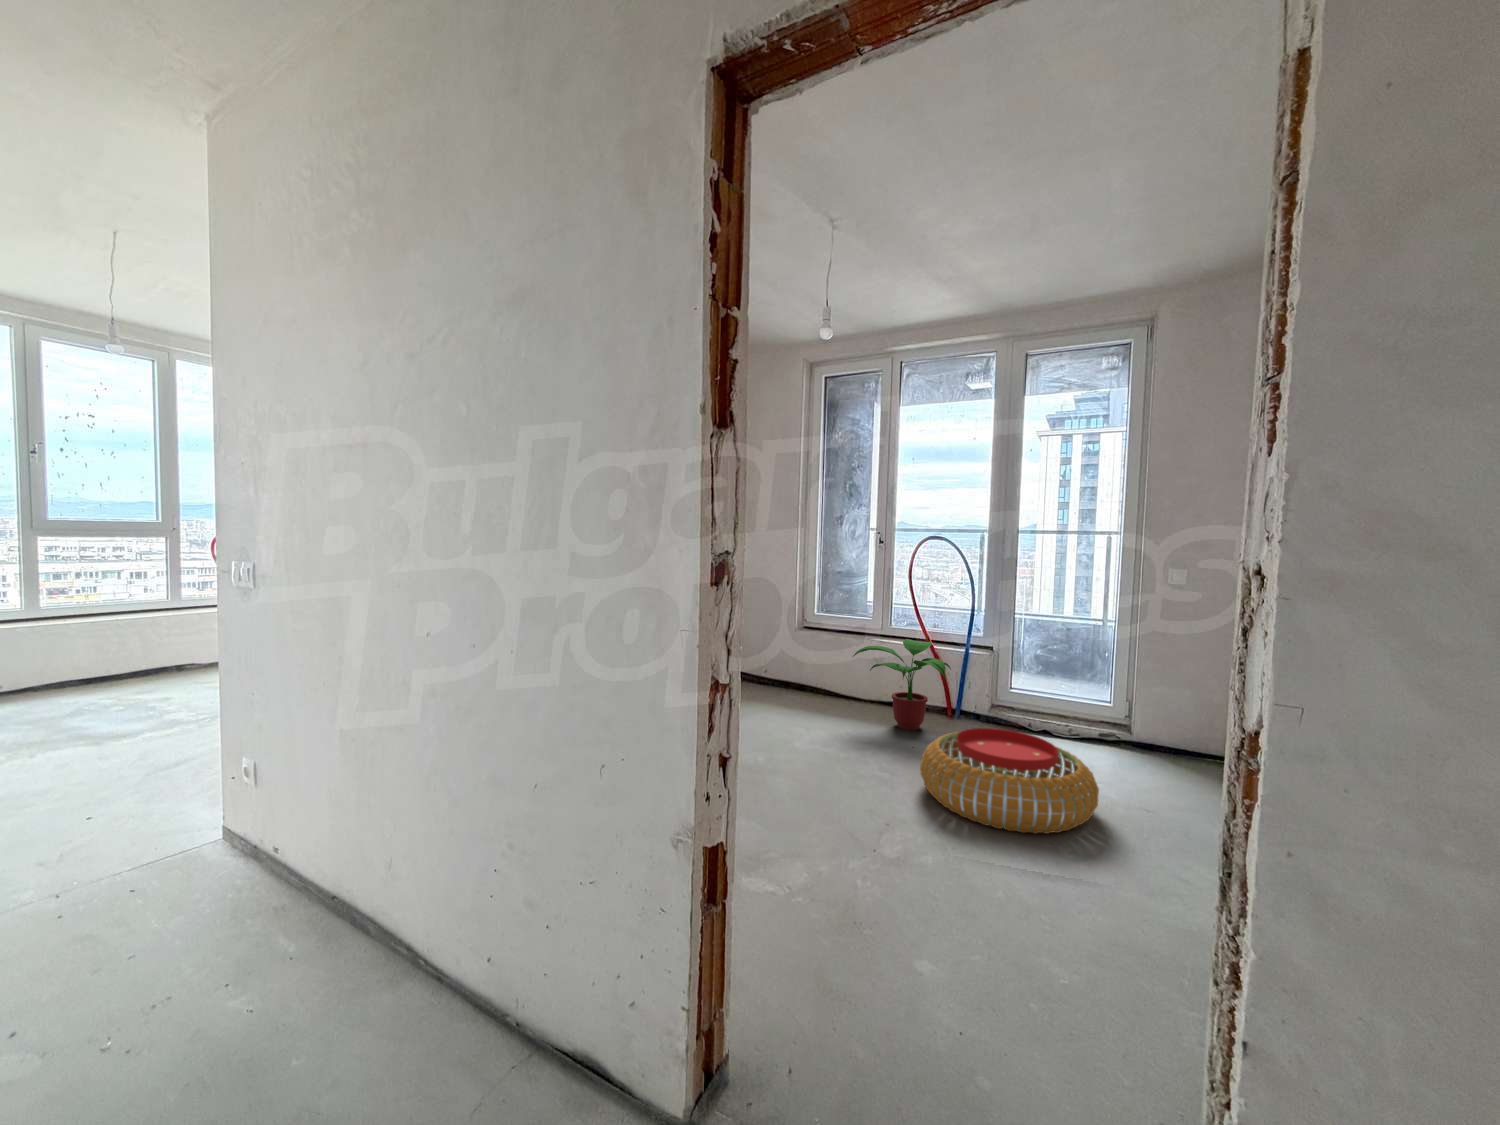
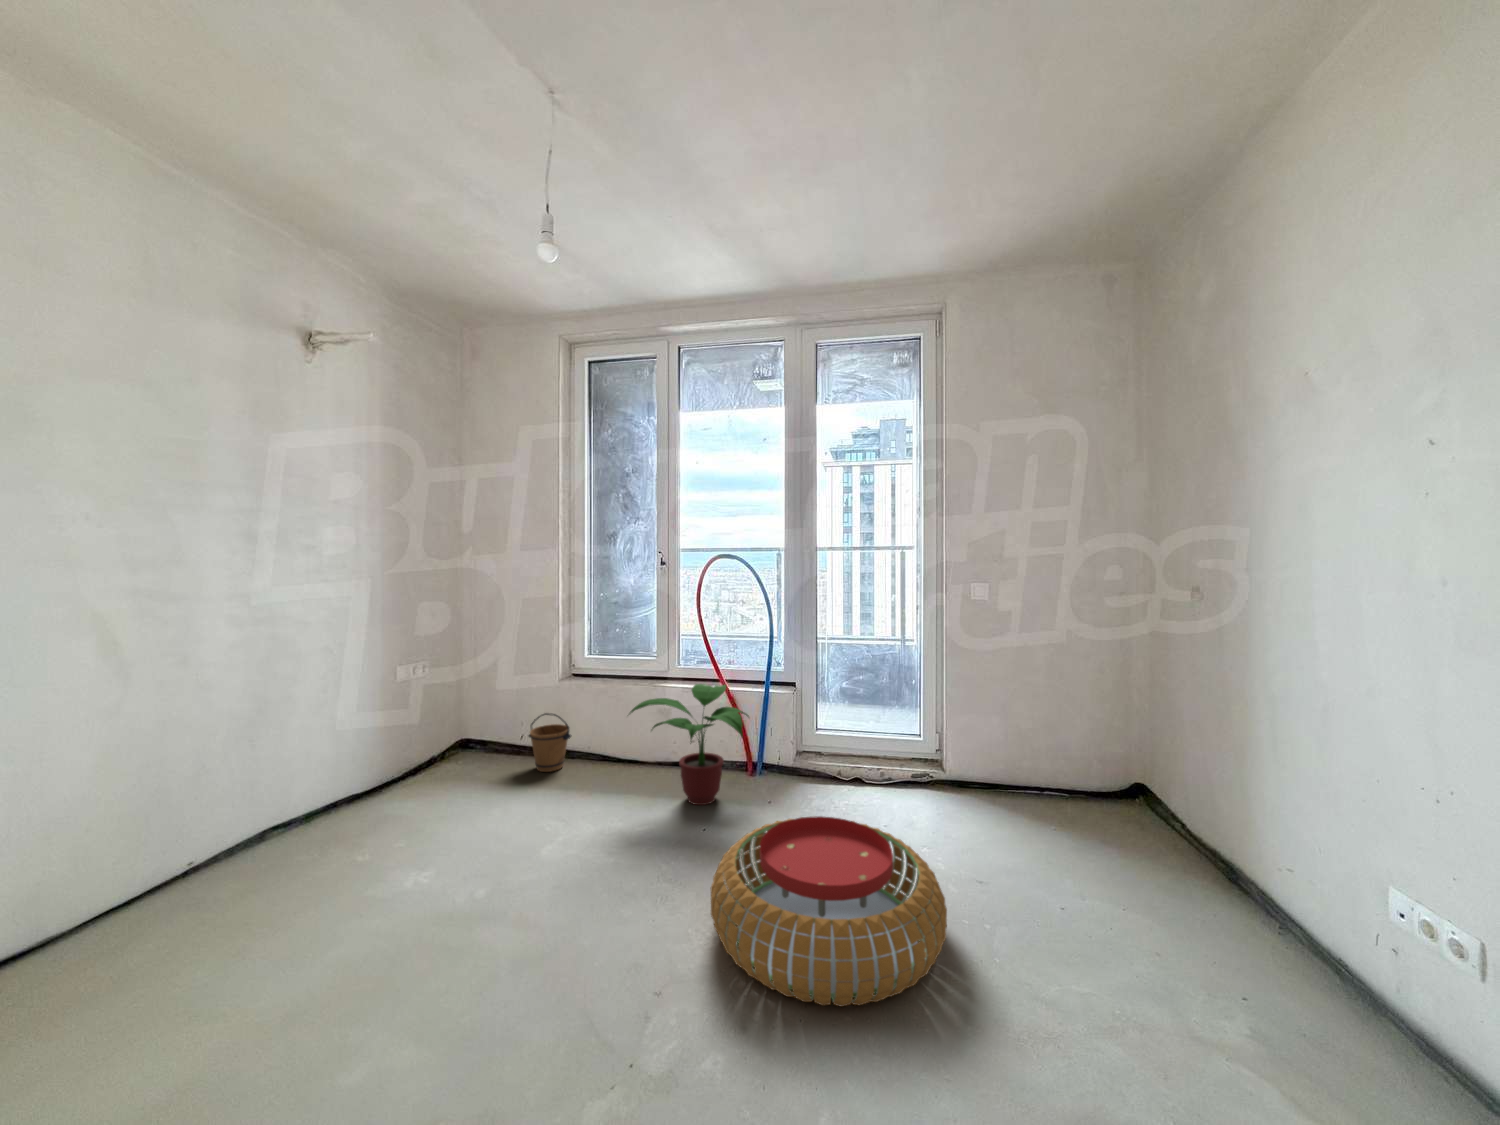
bucket: none [773,654,805,698] -> present [529,713,571,772]

